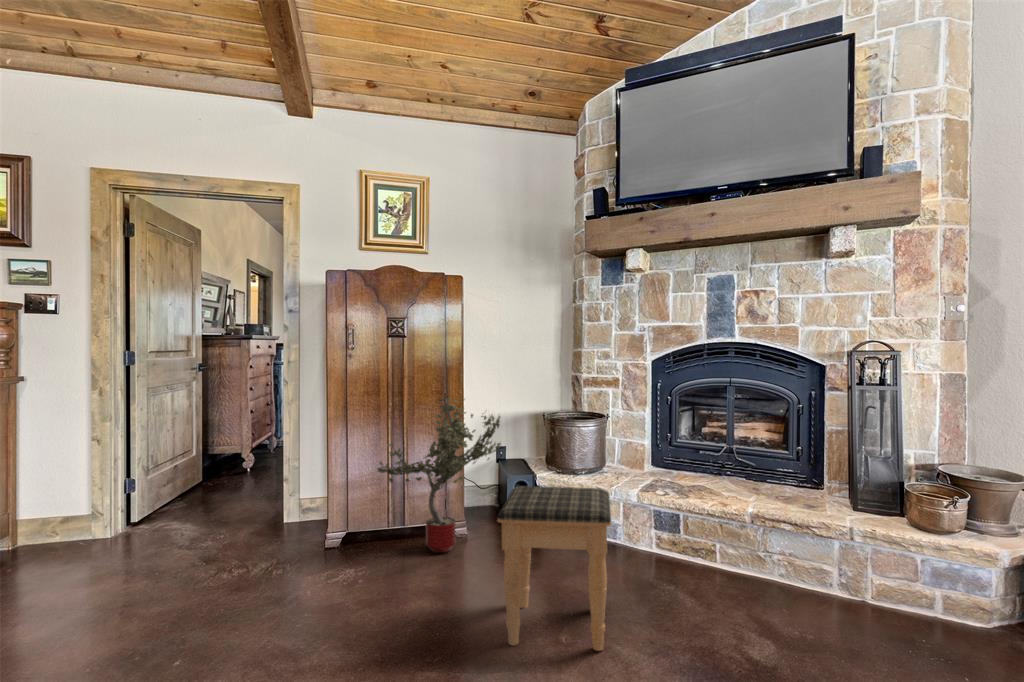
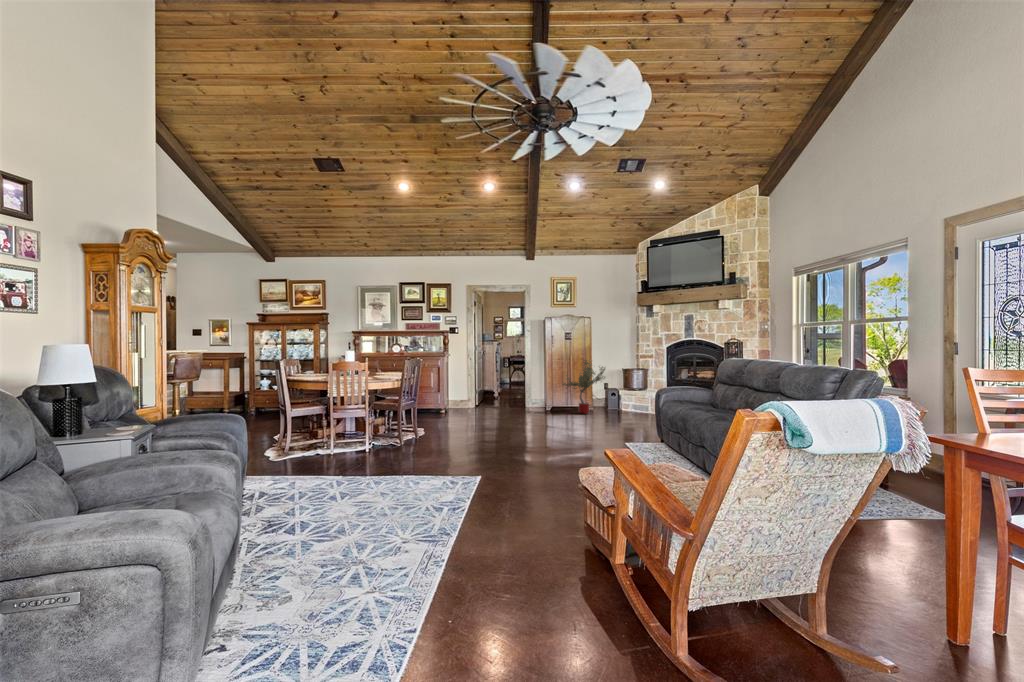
footstool: present [497,486,611,651] -> none [604,385,640,427]

